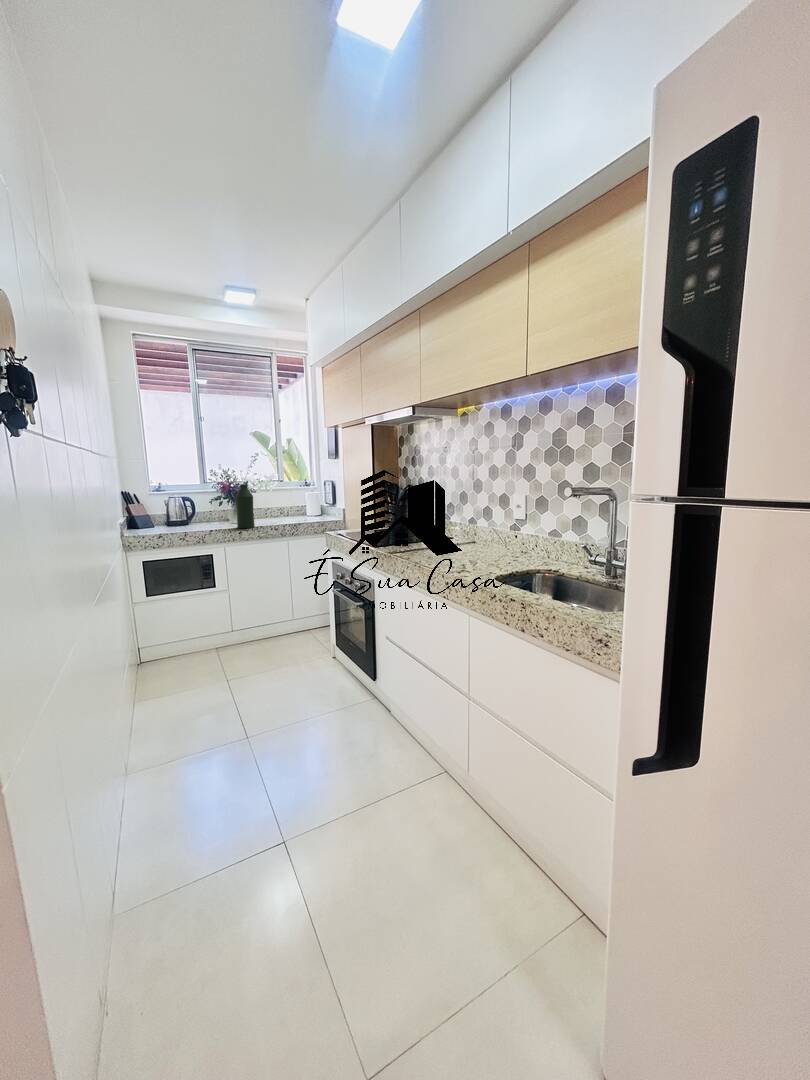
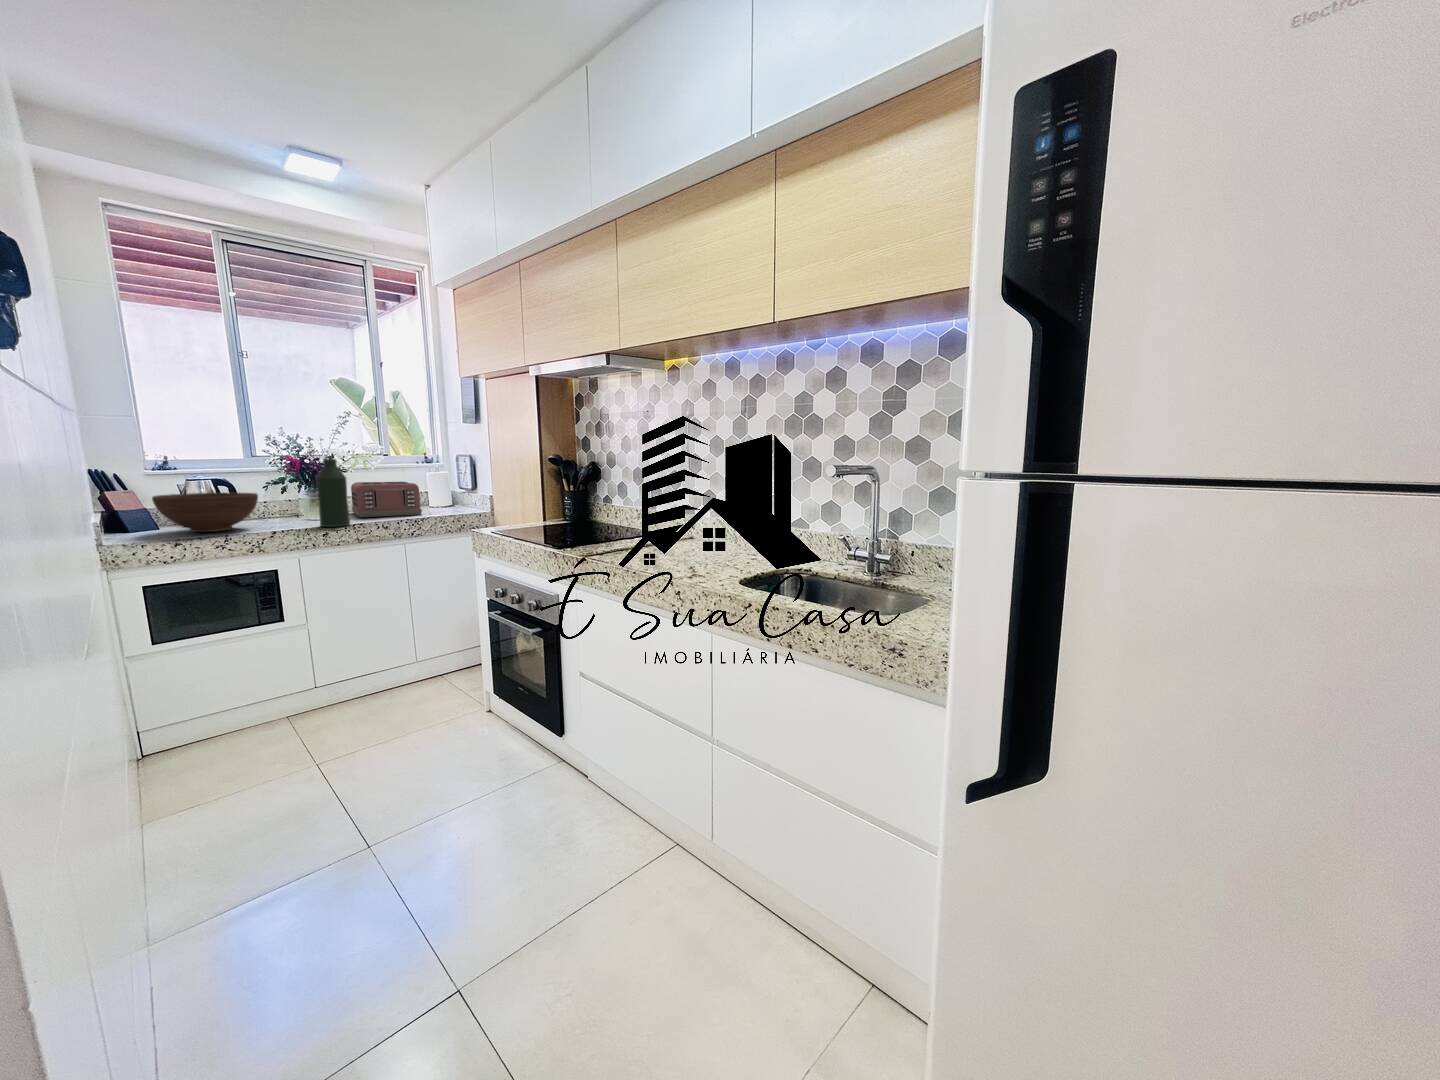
toaster: none [258,499,299,522] -> present [351,482,422,517]
fruit bowl: none [150,505,205,530] -> present [152,493,258,532]

